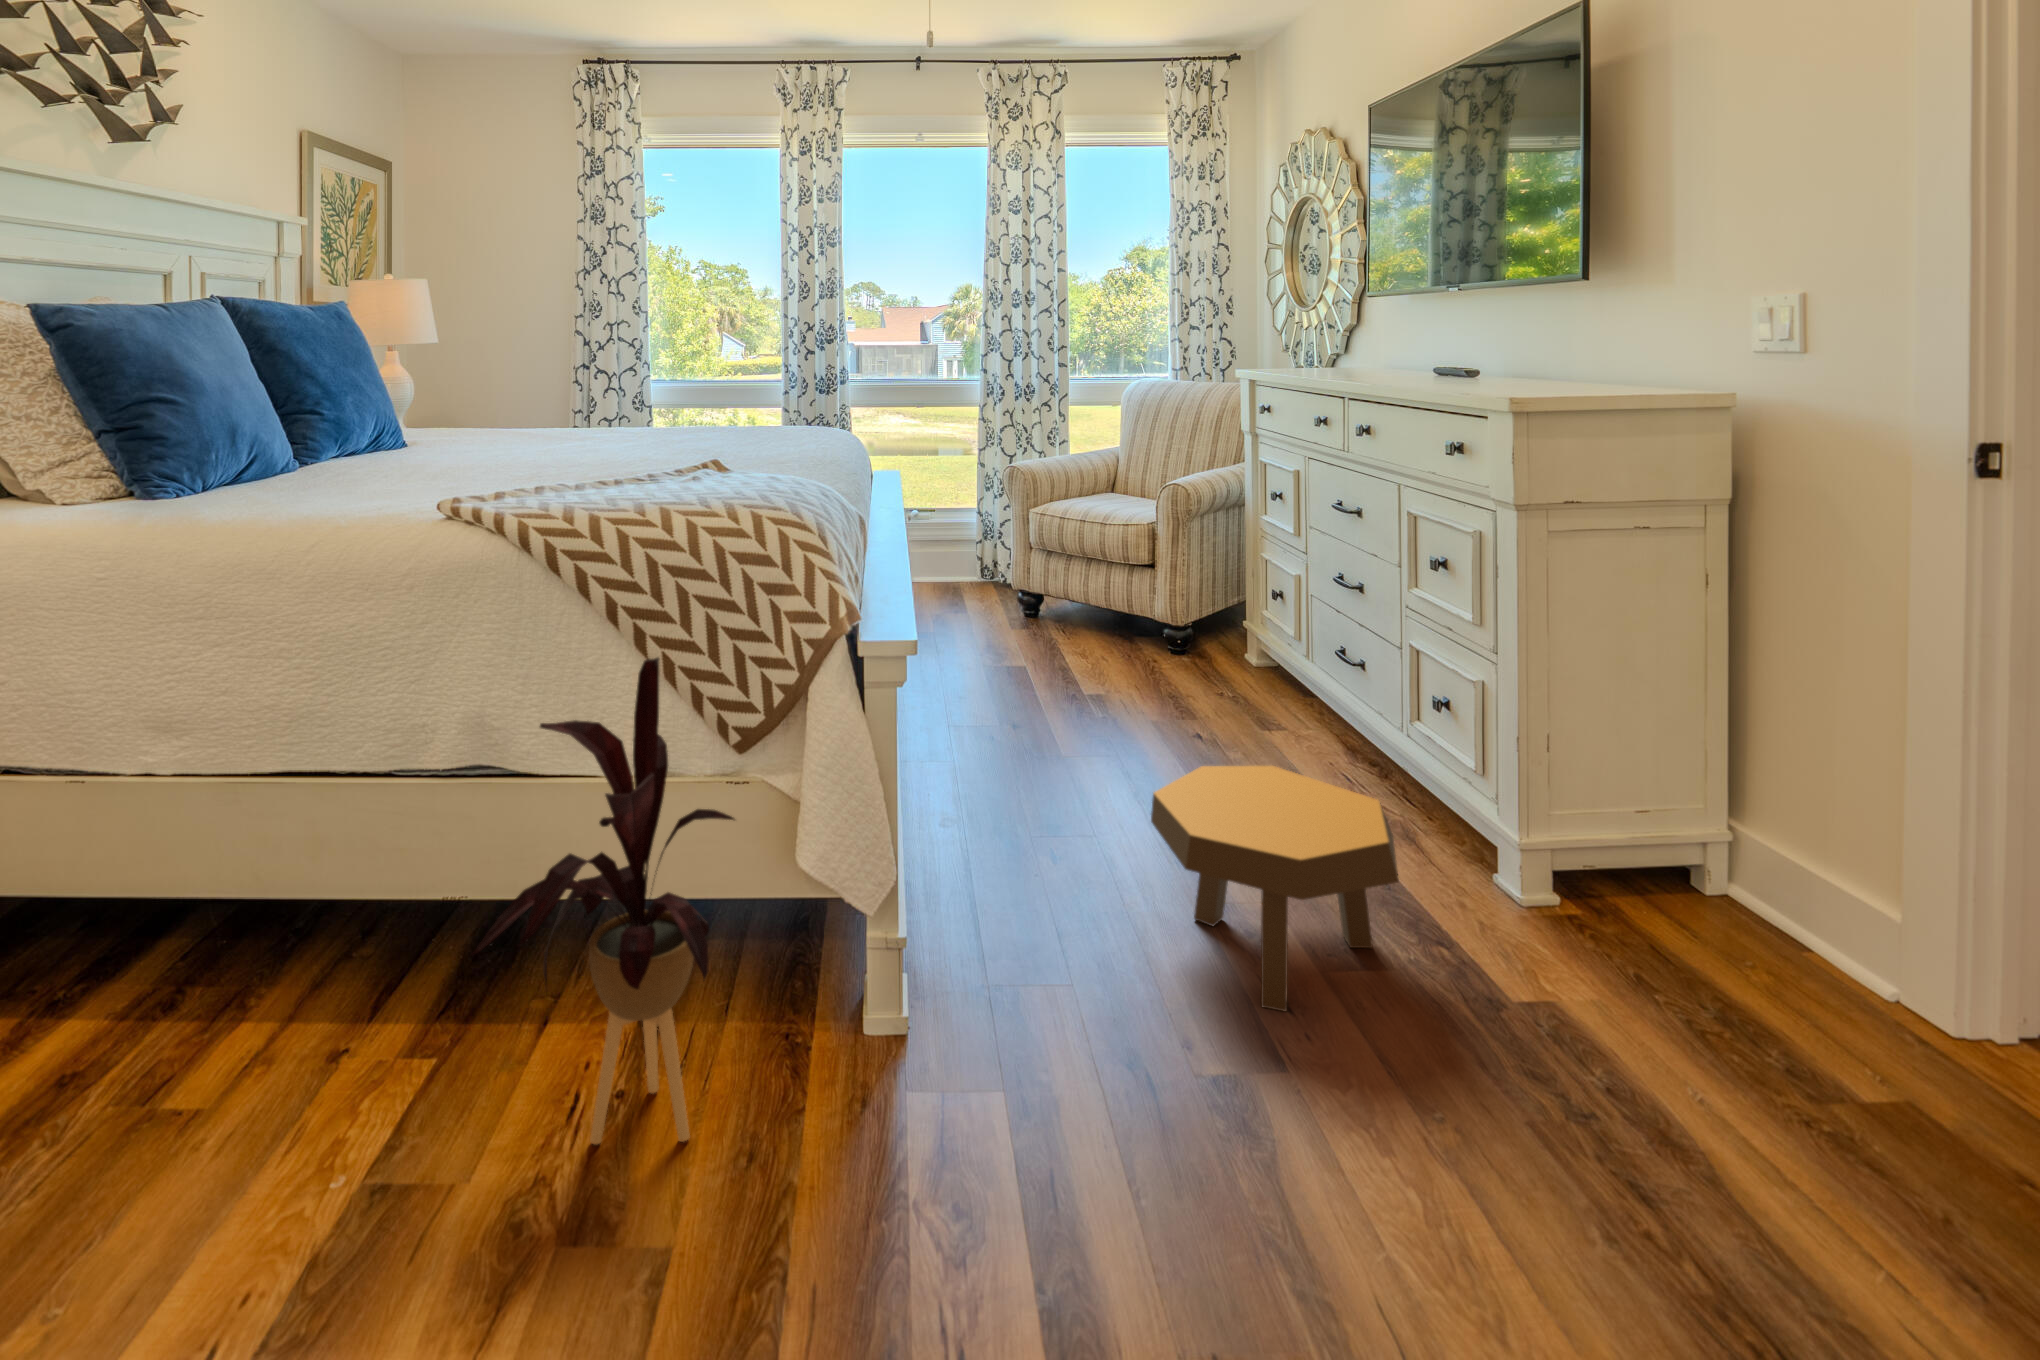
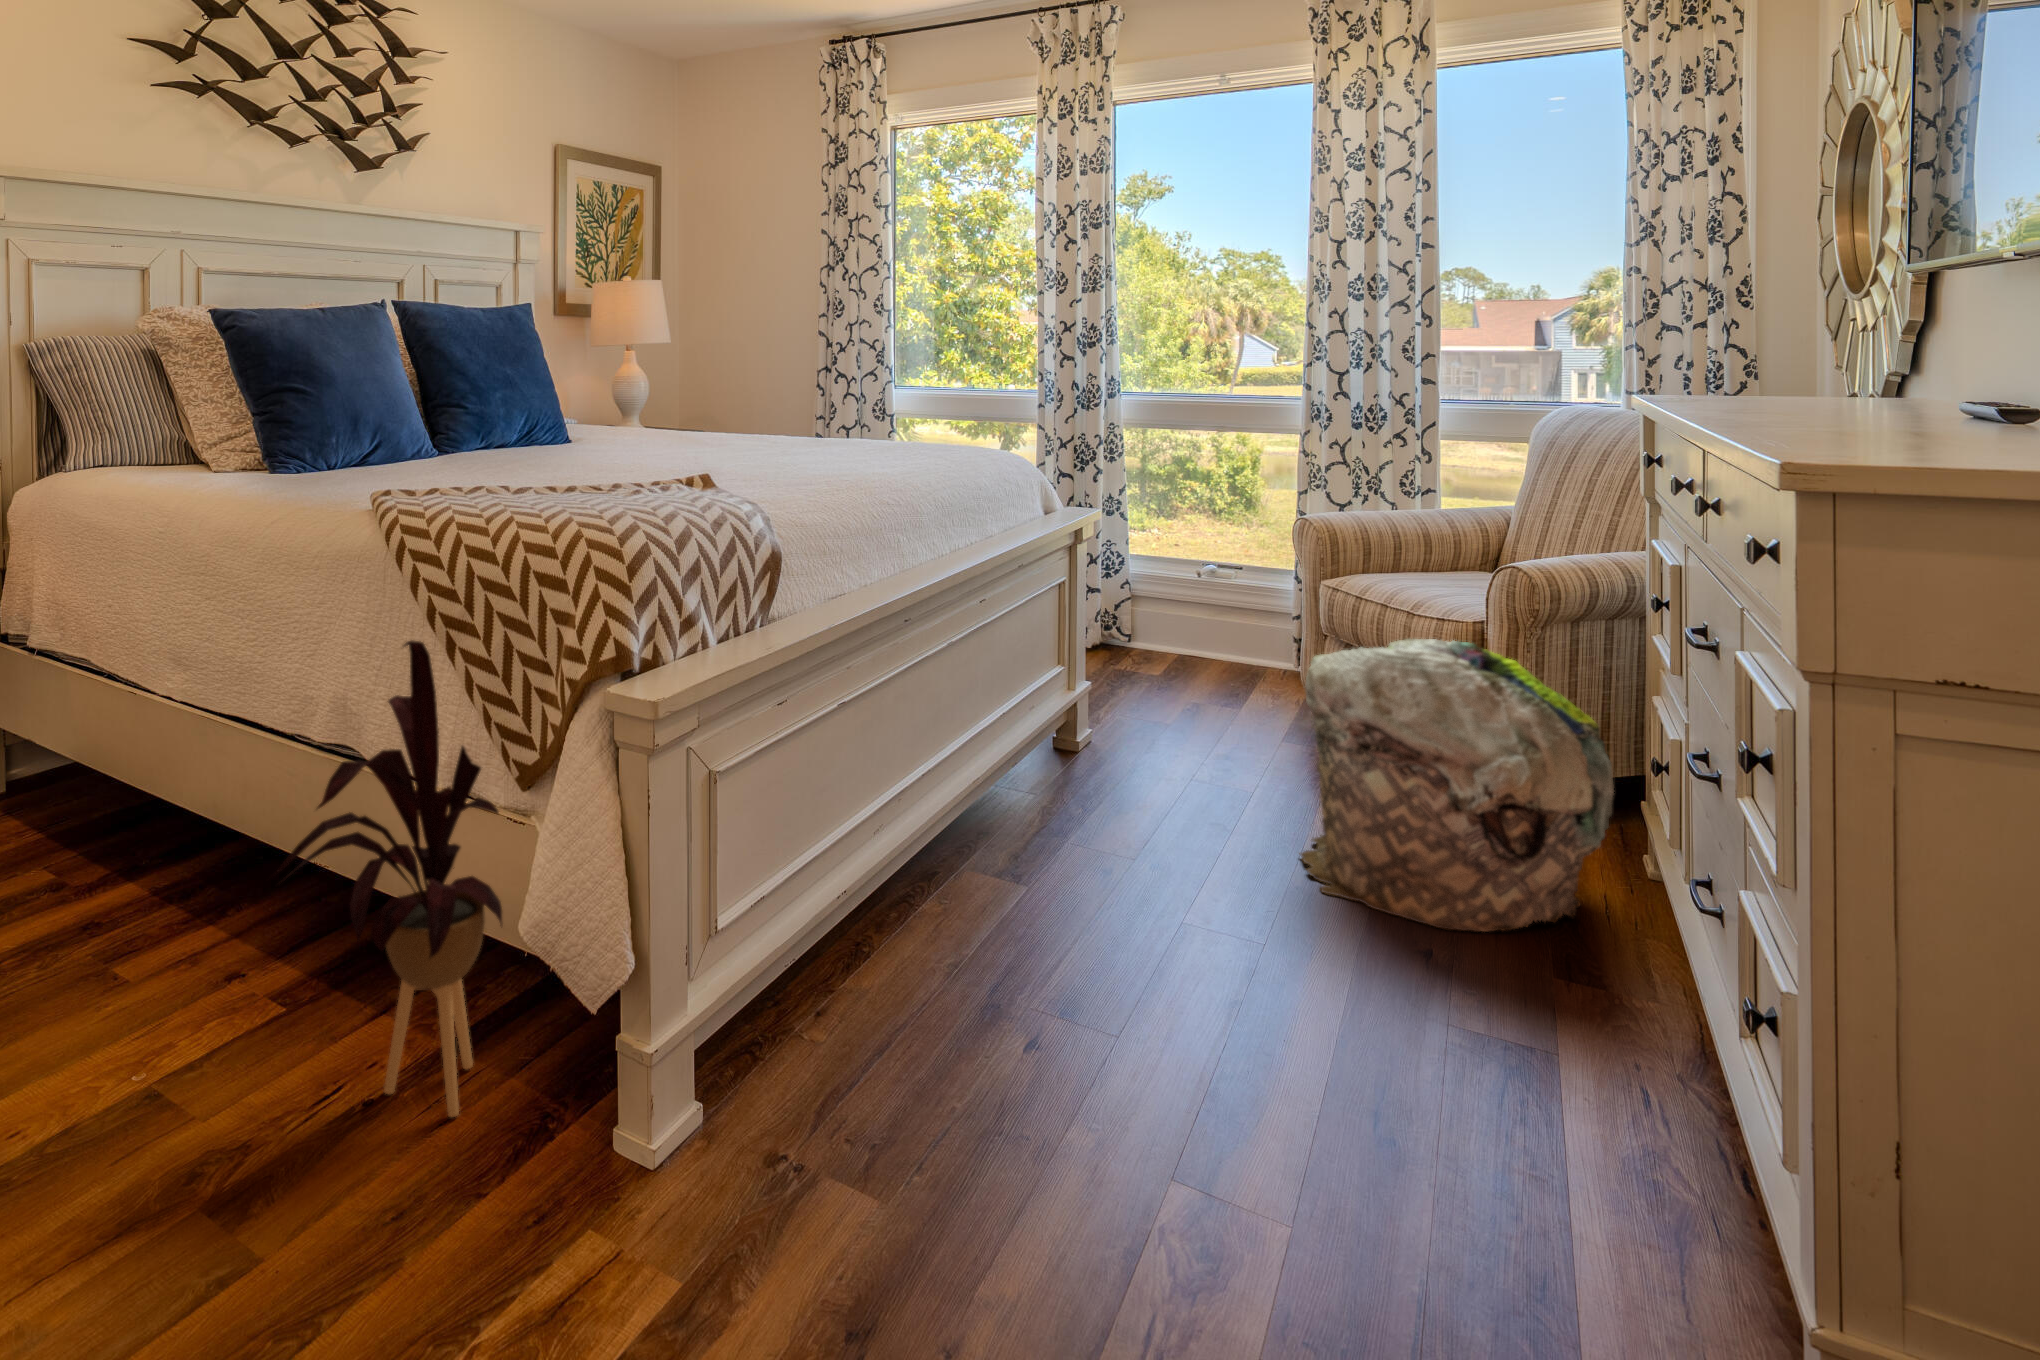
laundry basket: none [1121,561,1334,768] -> present [1299,639,1613,932]
footstool: present [1151,766,1399,1011] -> none [1084,892,1439,1224]

